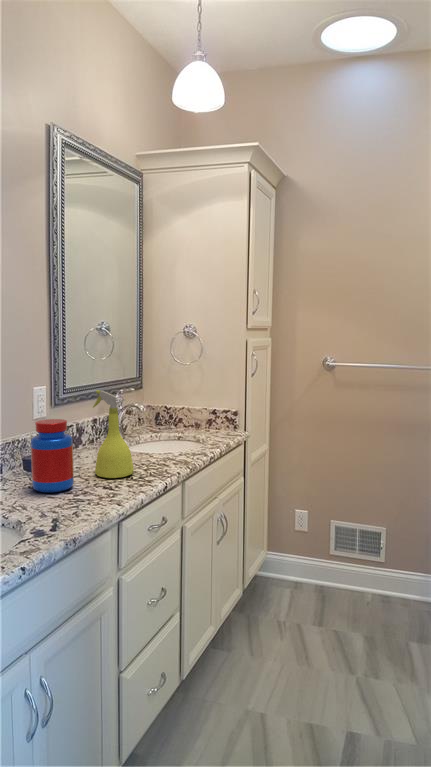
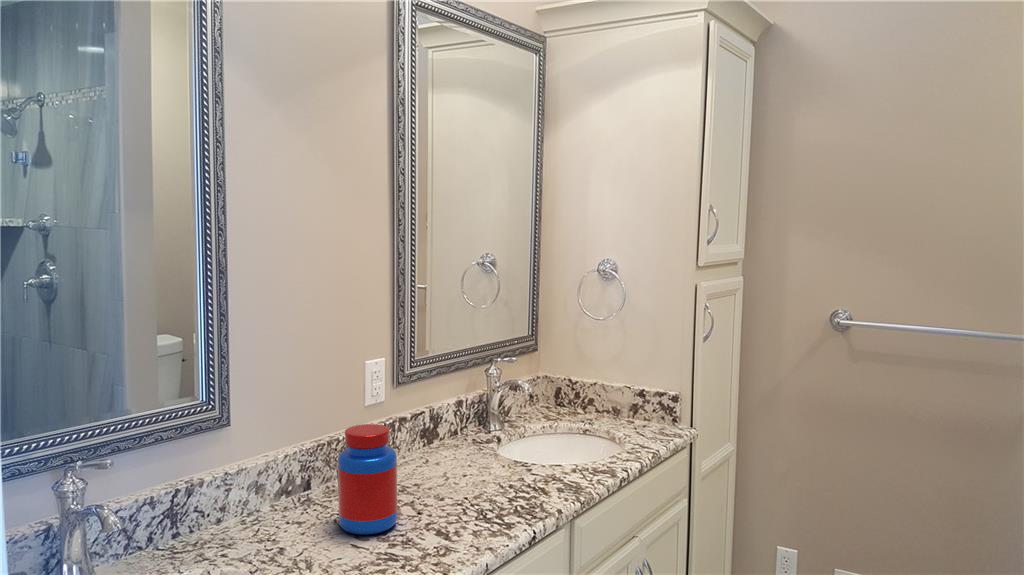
spray bottle: present [93,390,134,478] -> none [434,379,491,513]

